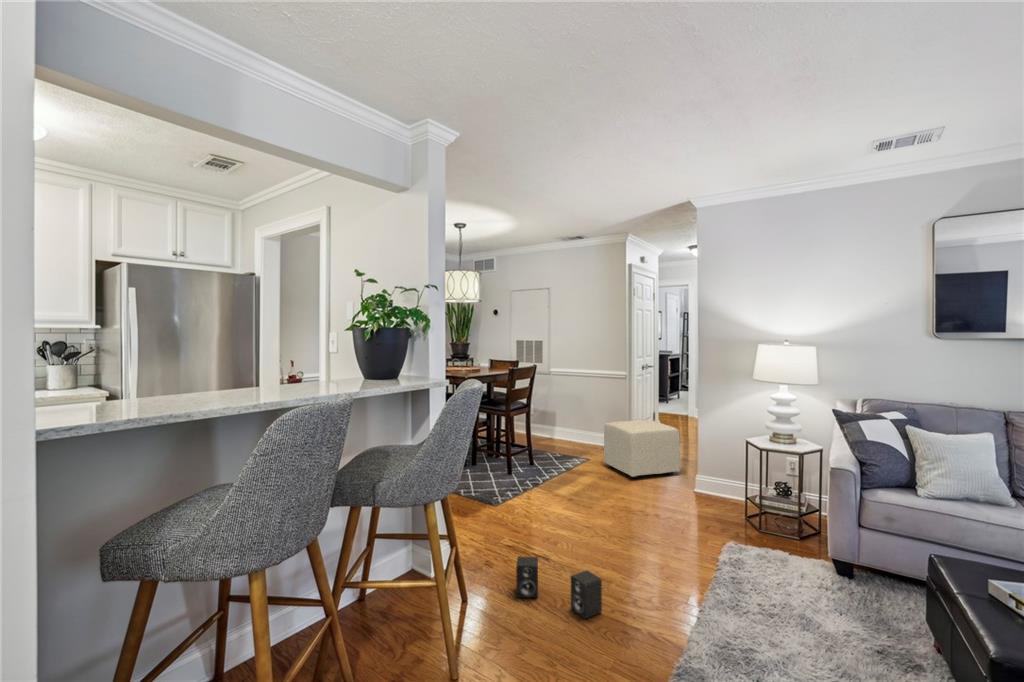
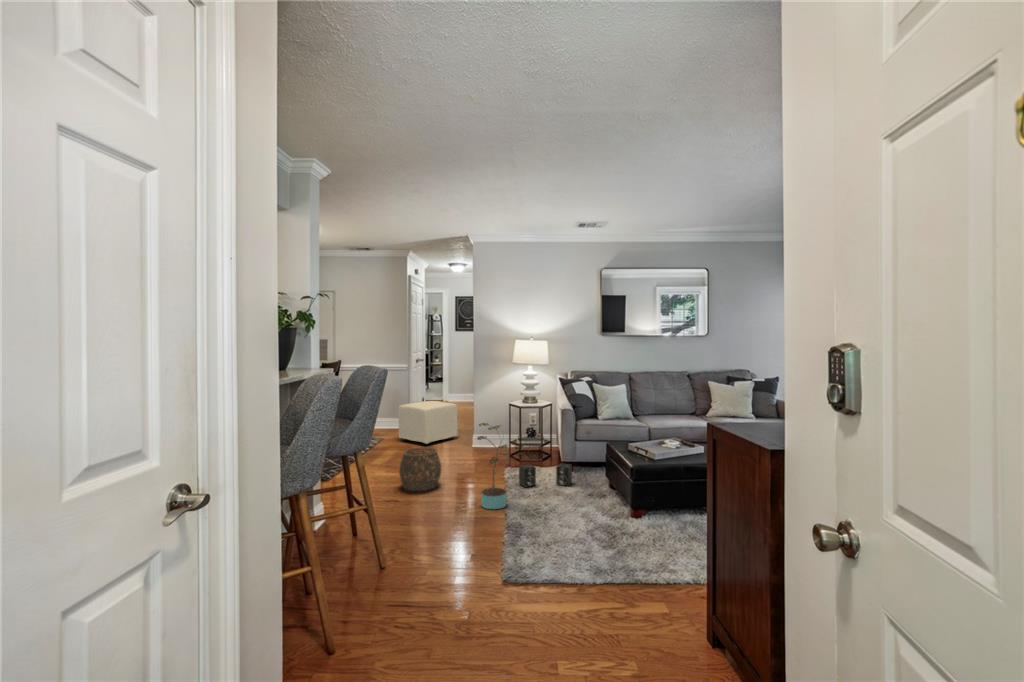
potted plant: none [643,478,727,625] -> present [477,423,521,509]
woven basket: none [561,490,619,555] -> present [399,447,441,491]
speaker: present [516,556,602,619] -> present [519,463,572,487]

